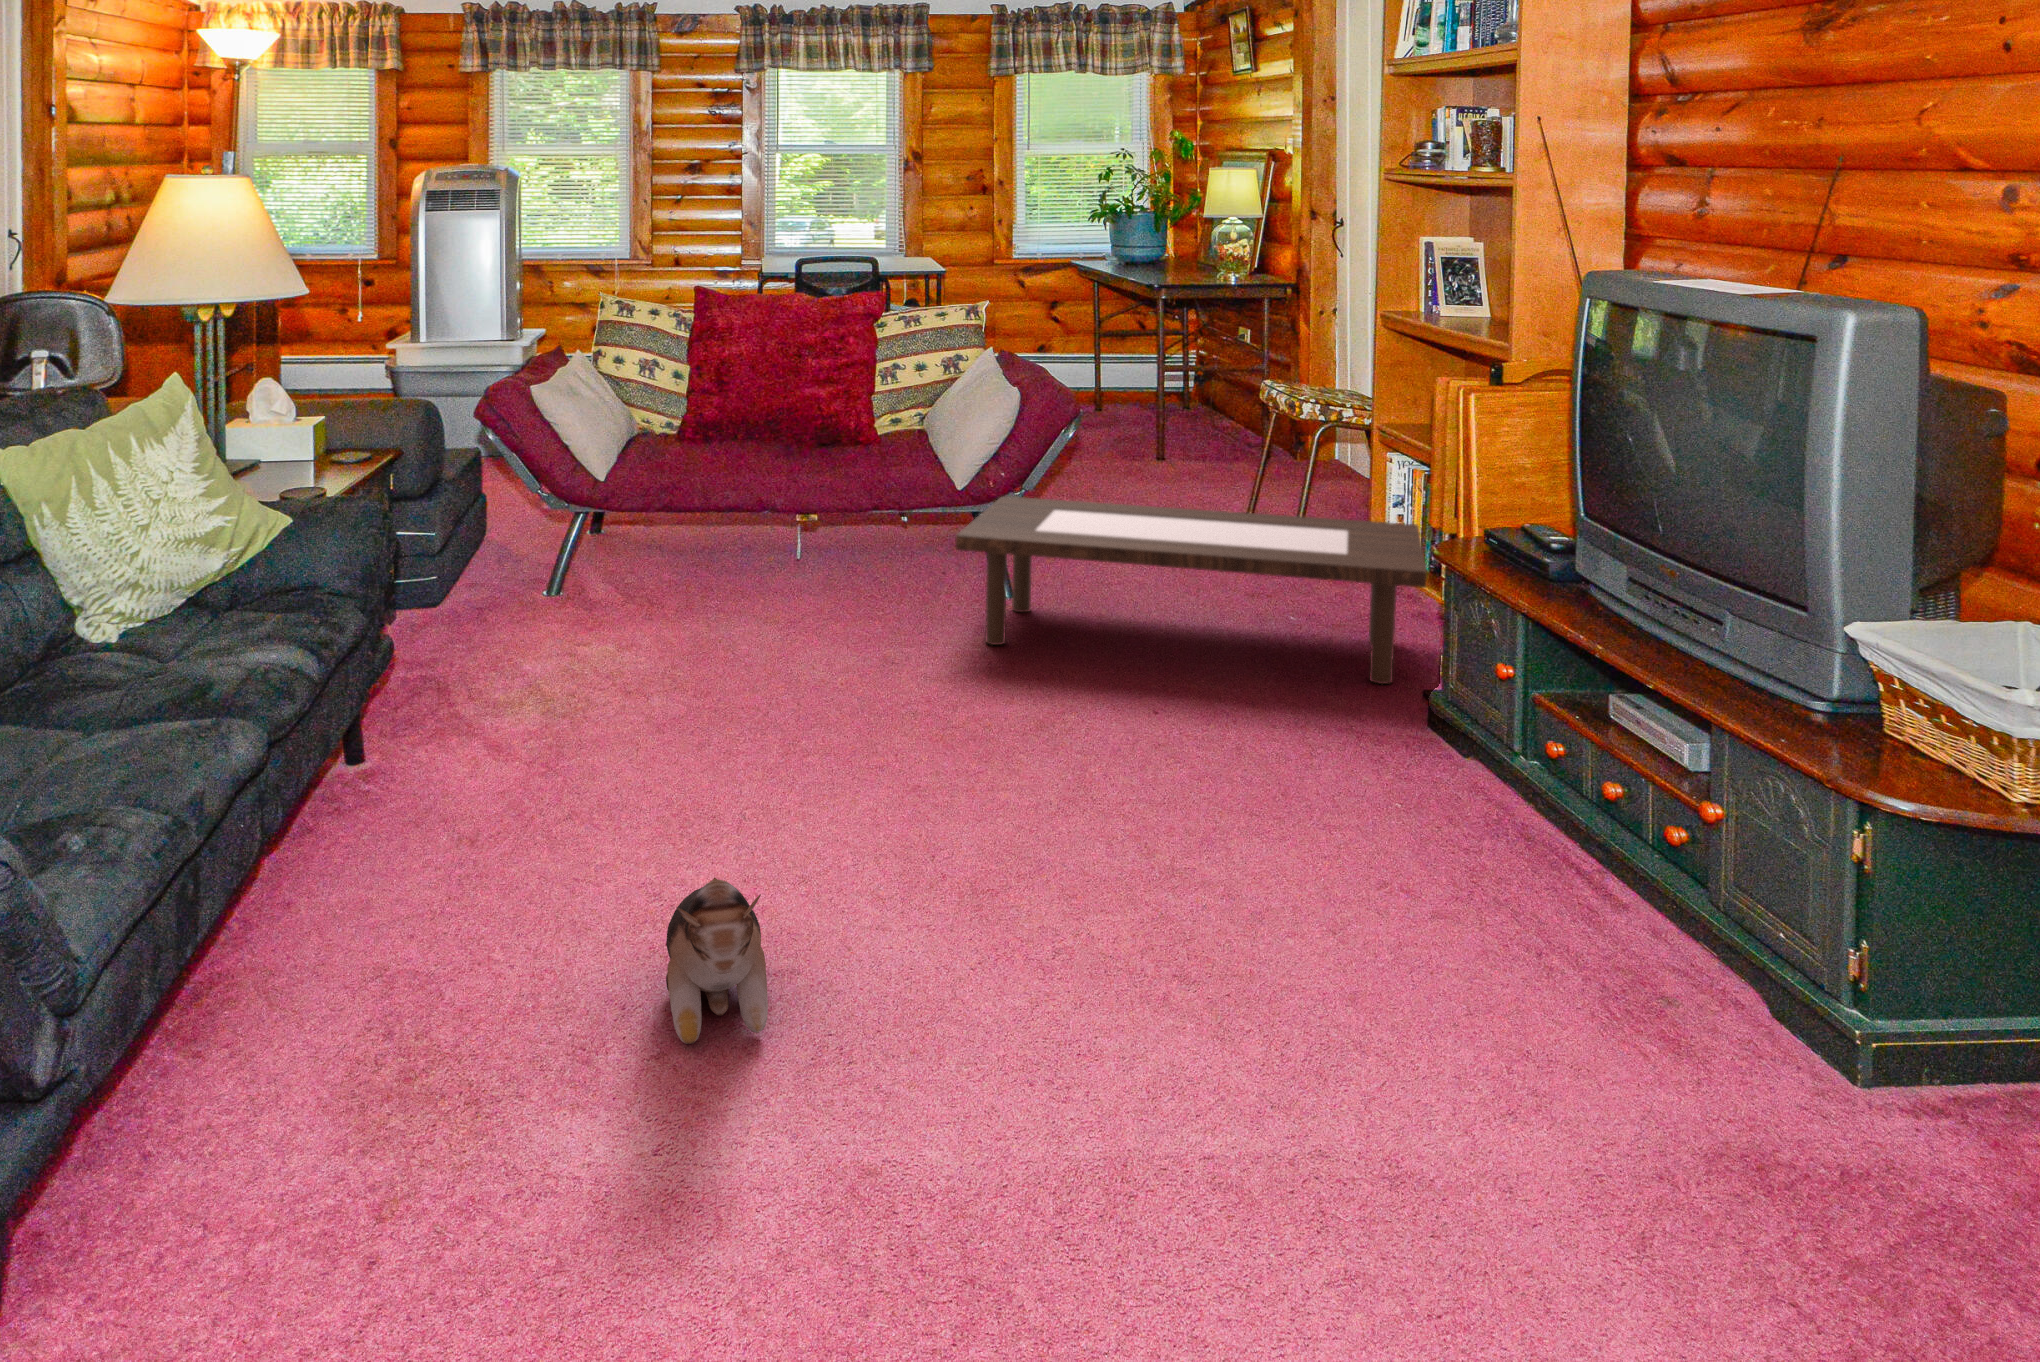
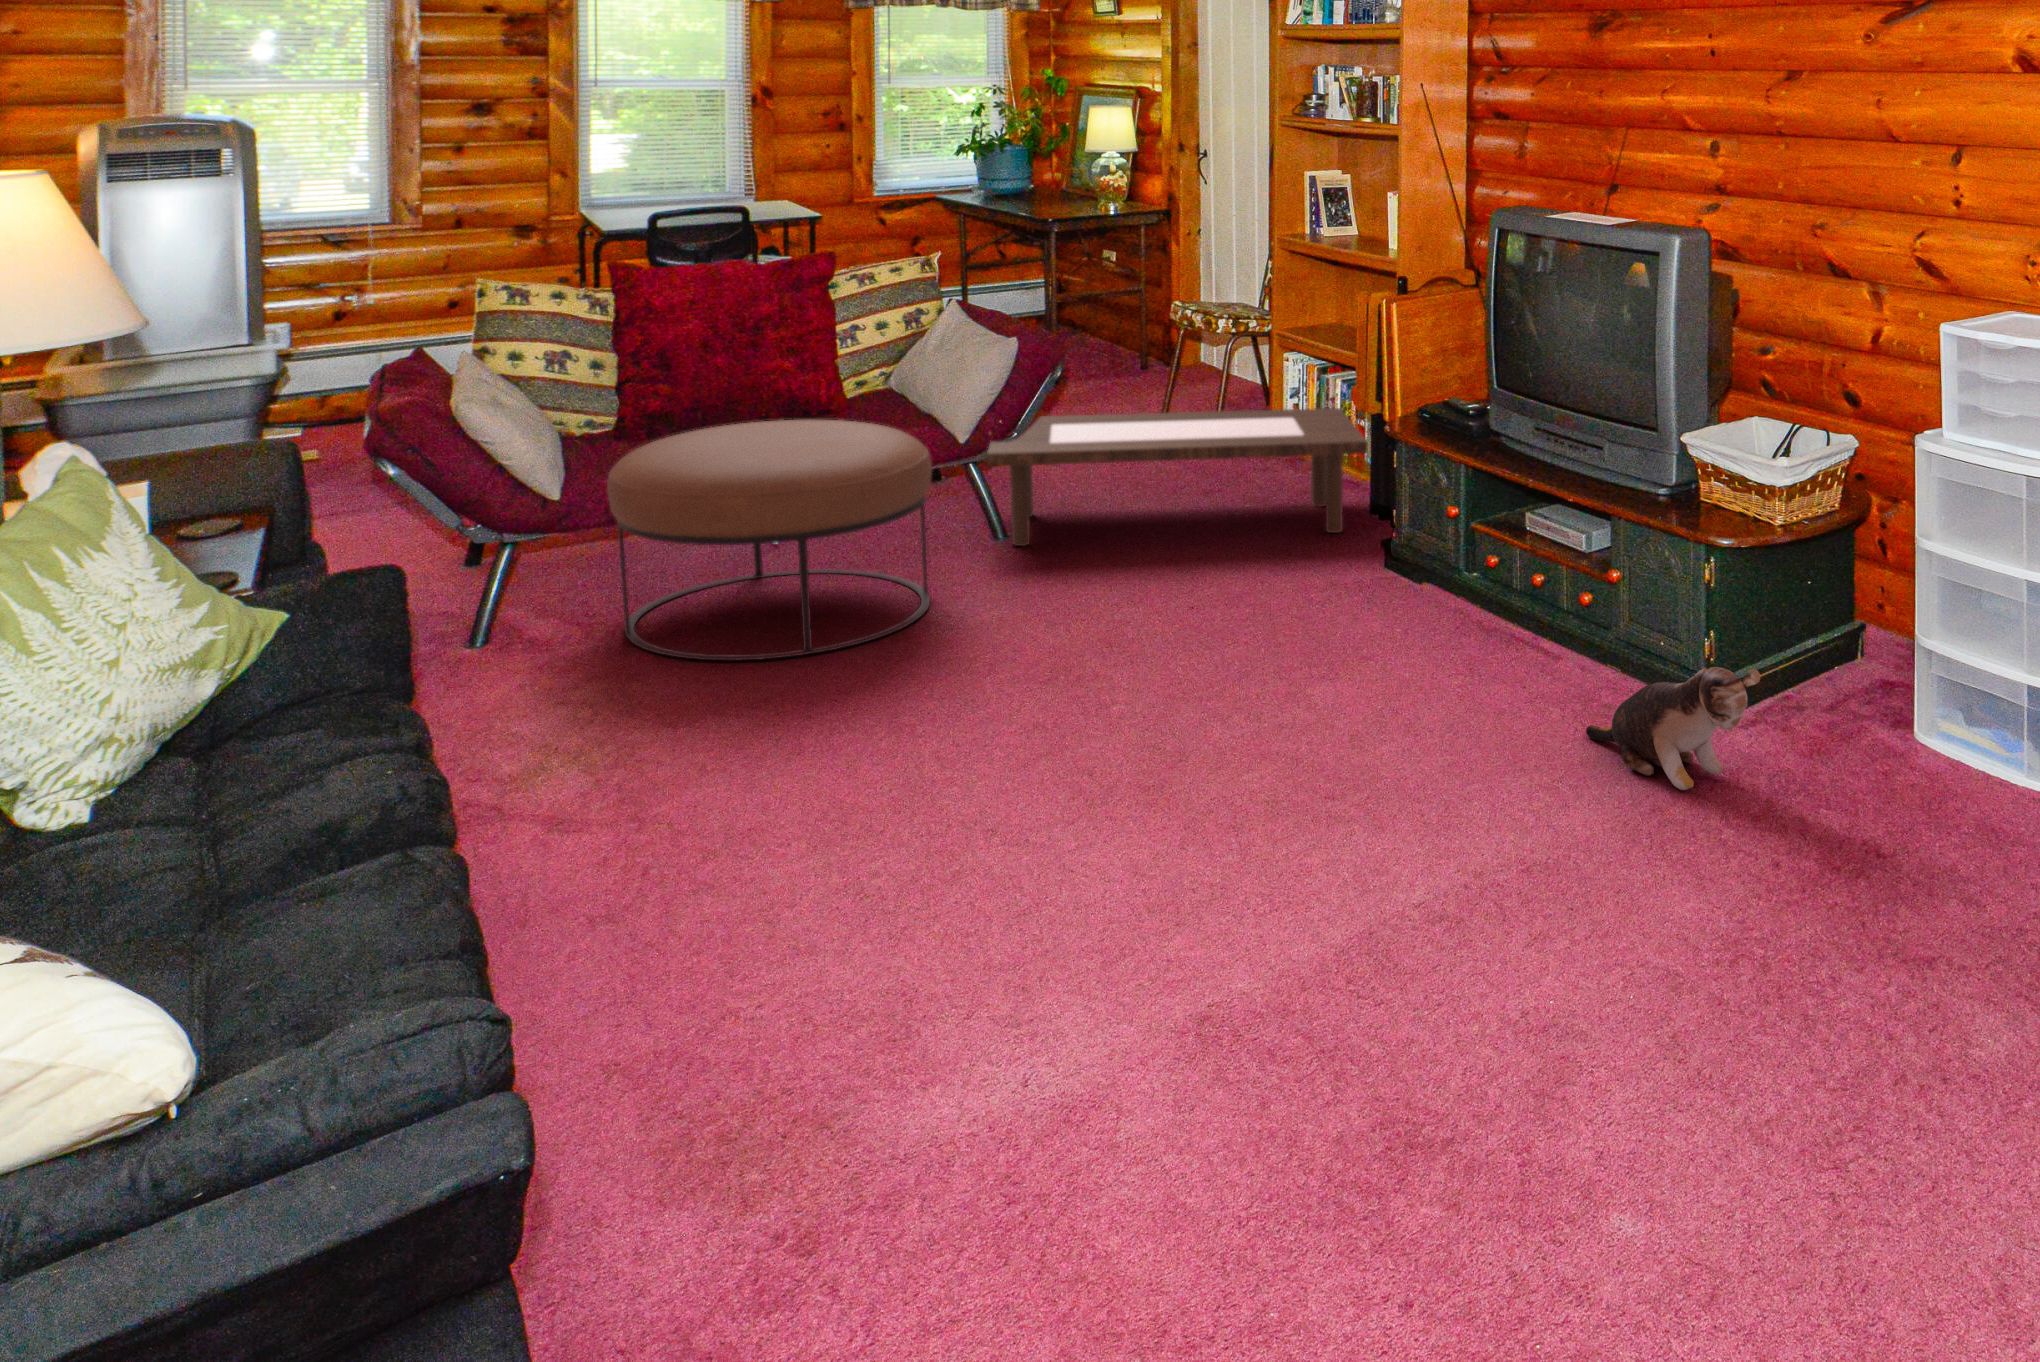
ottoman: none [540,477,868,736] -> present [607,420,932,661]
plush toy: present [666,878,768,1044] -> present [1586,667,1760,790]

